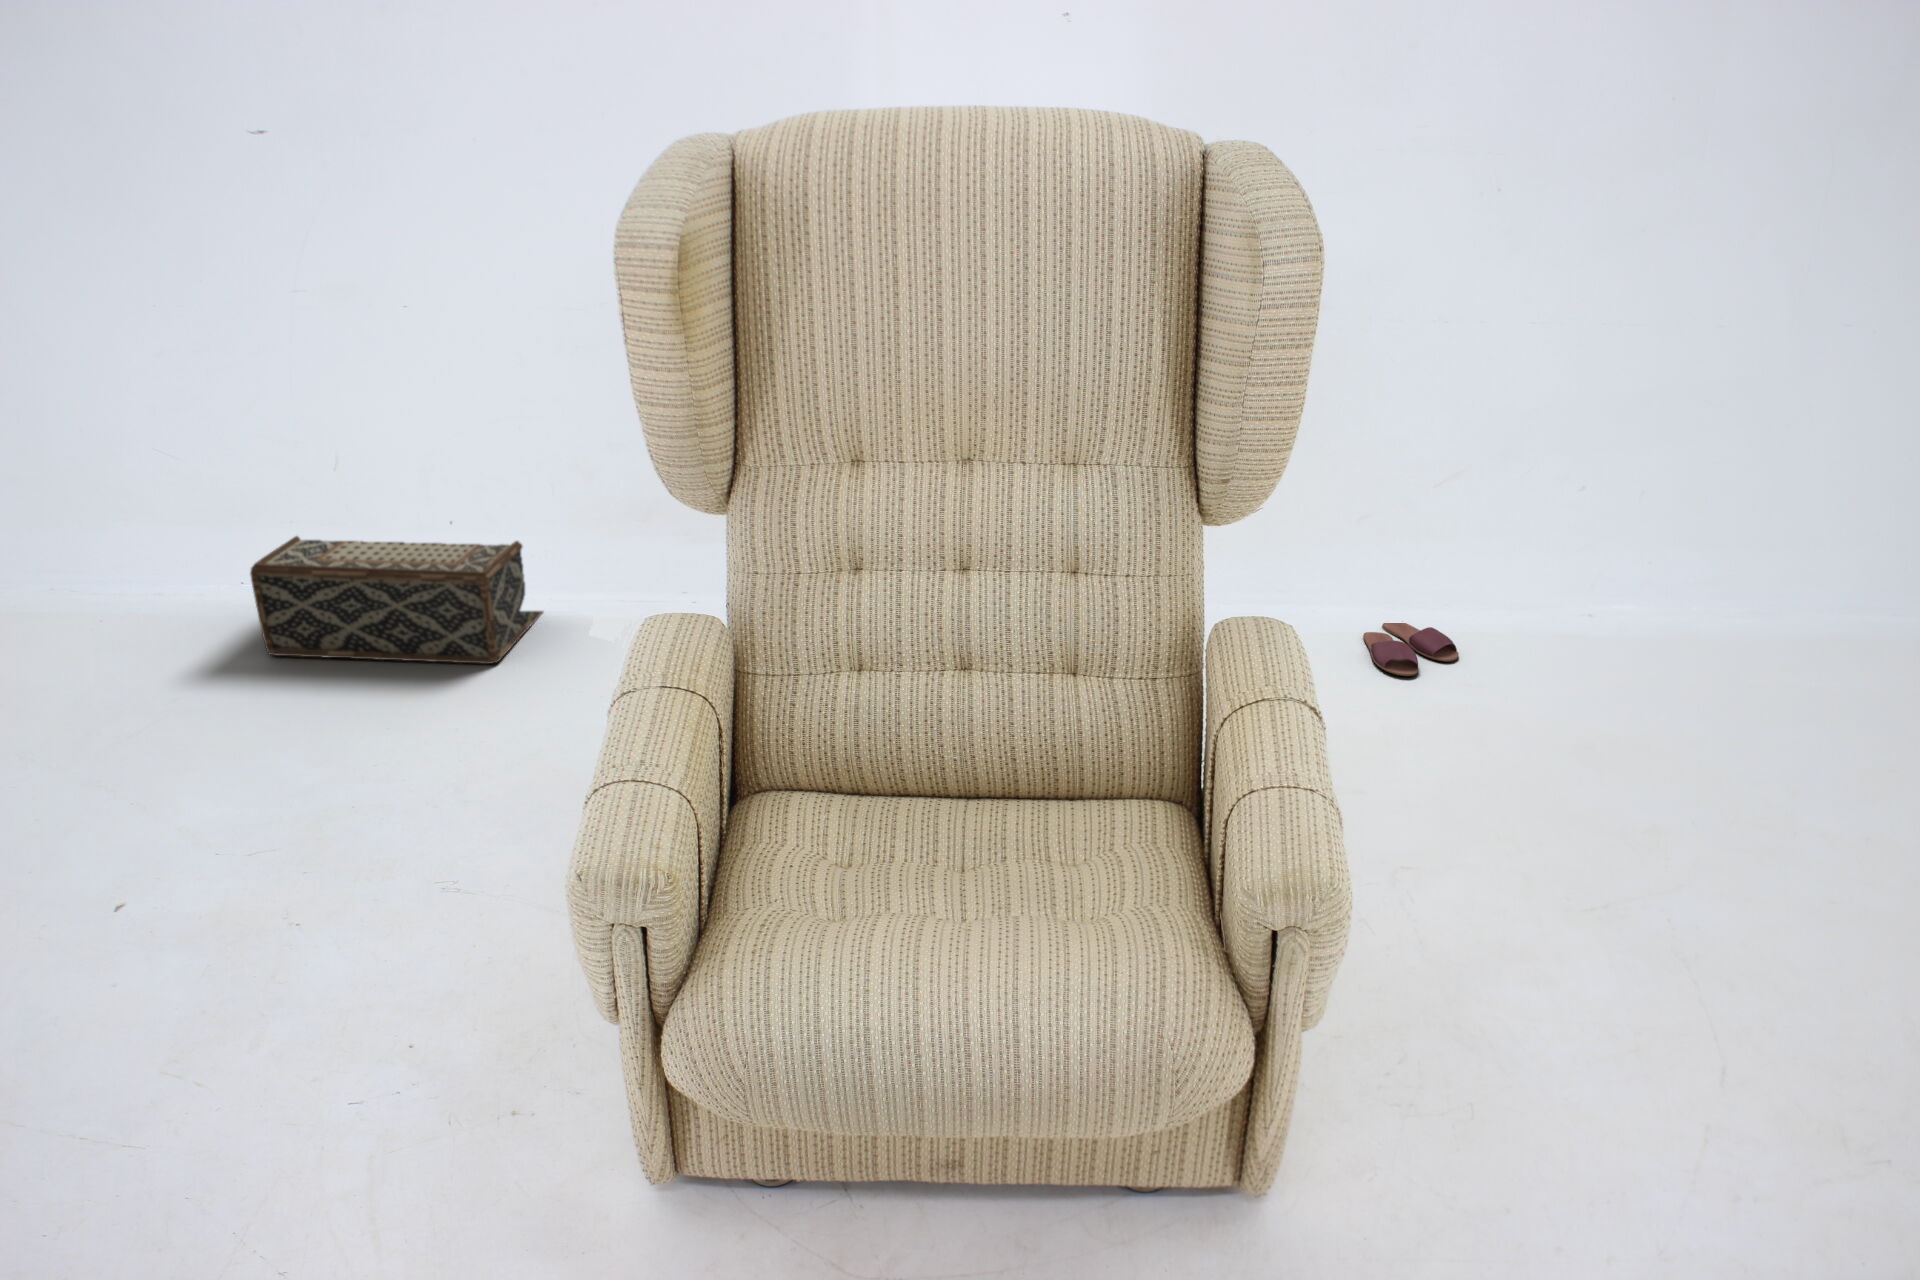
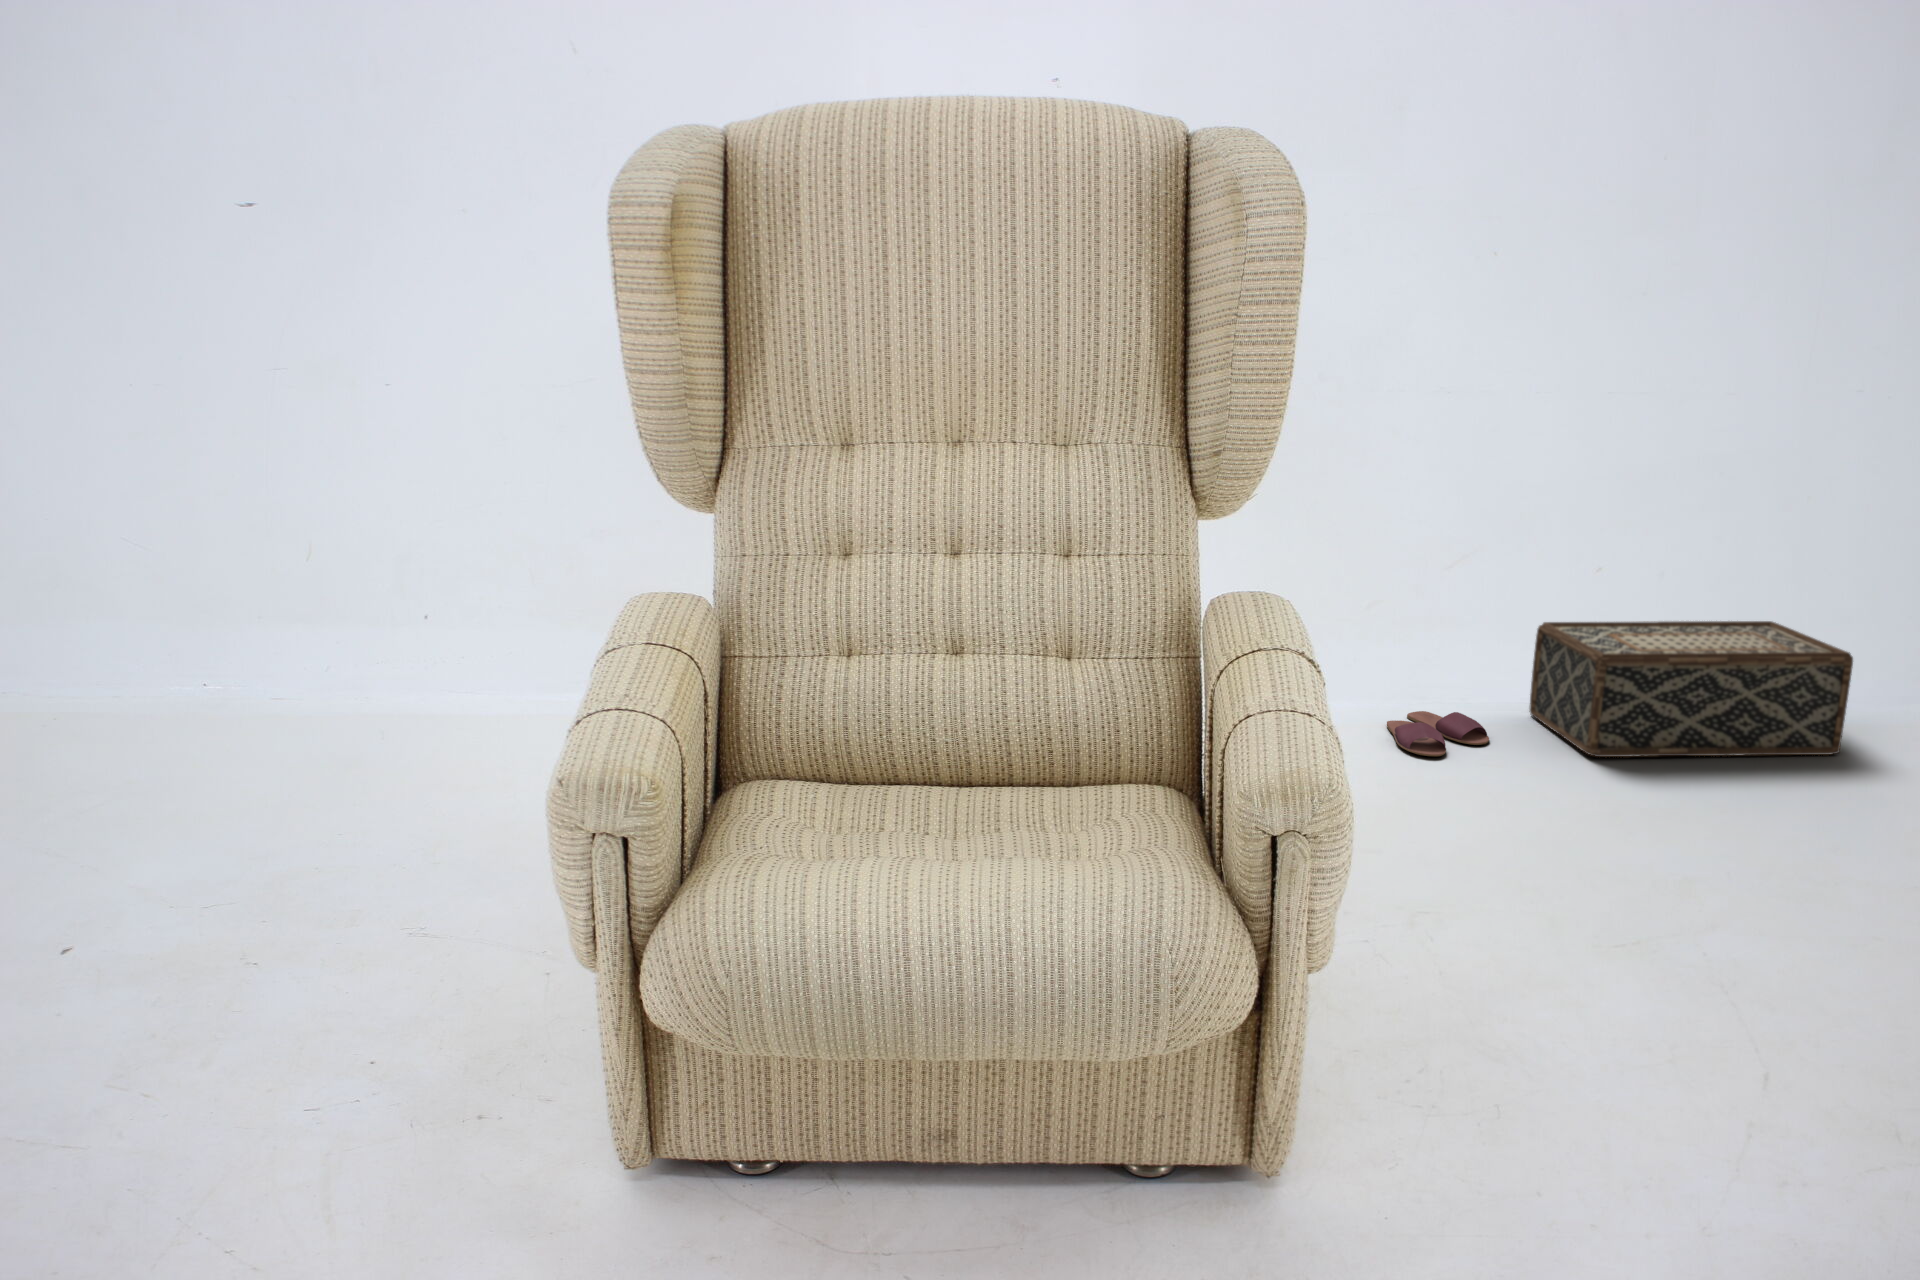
woven basket: present [250,536,543,664] -> present [1530,621,1853,757]

